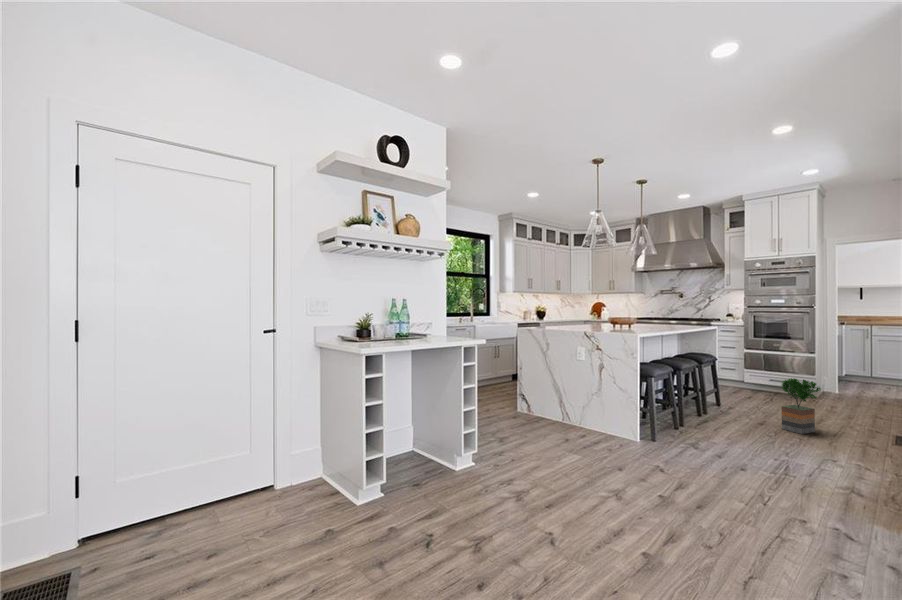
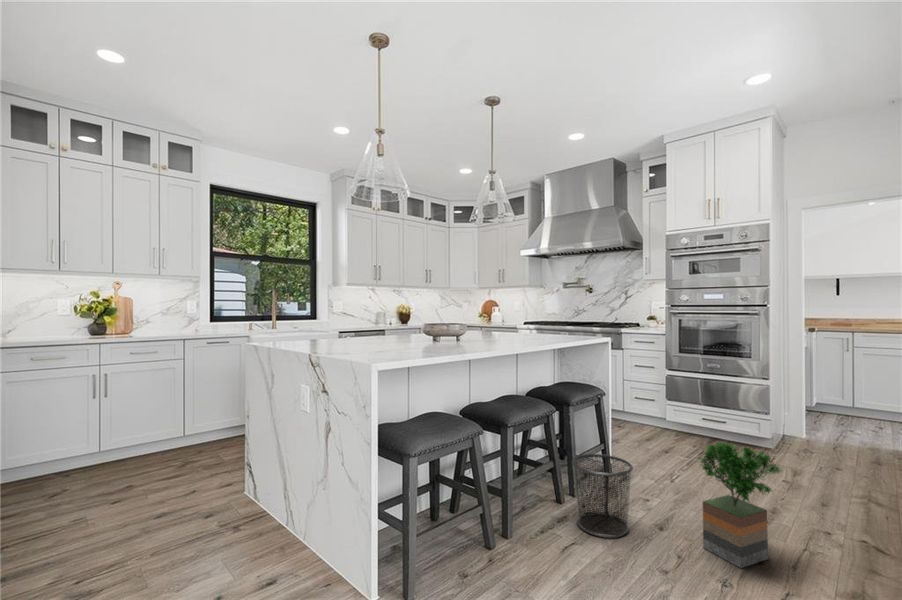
waste bin: none [709,388,744,426] -> present [572,454,633,538]

